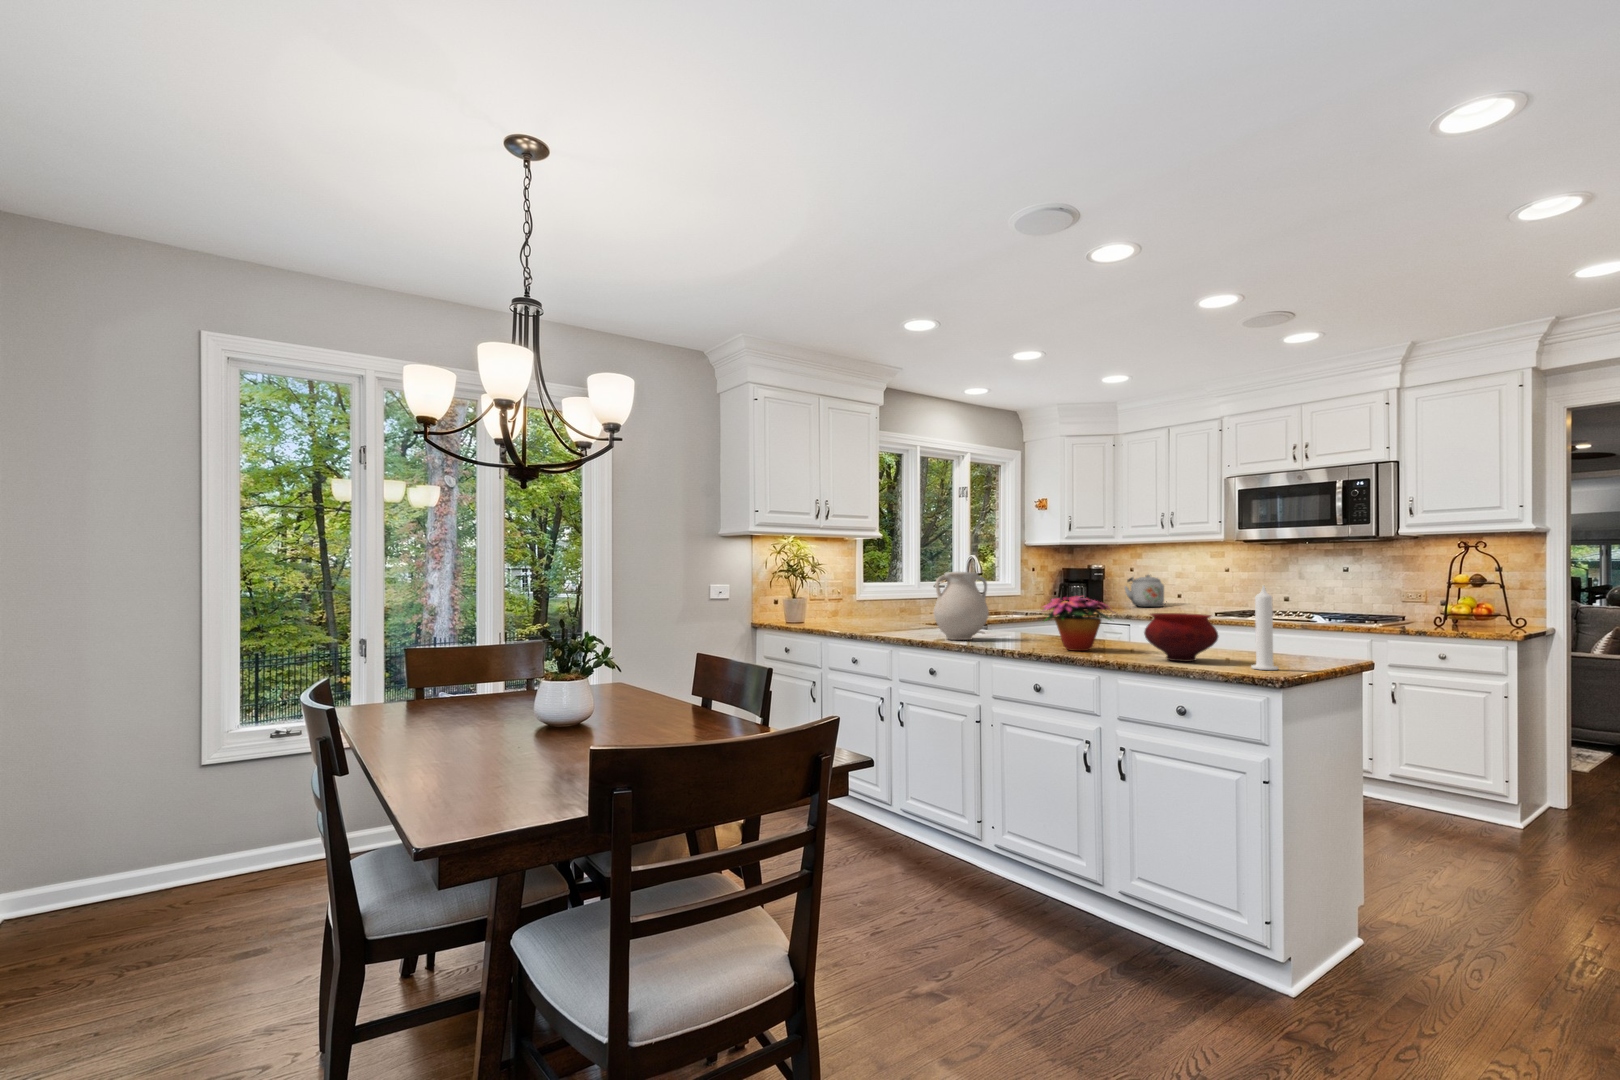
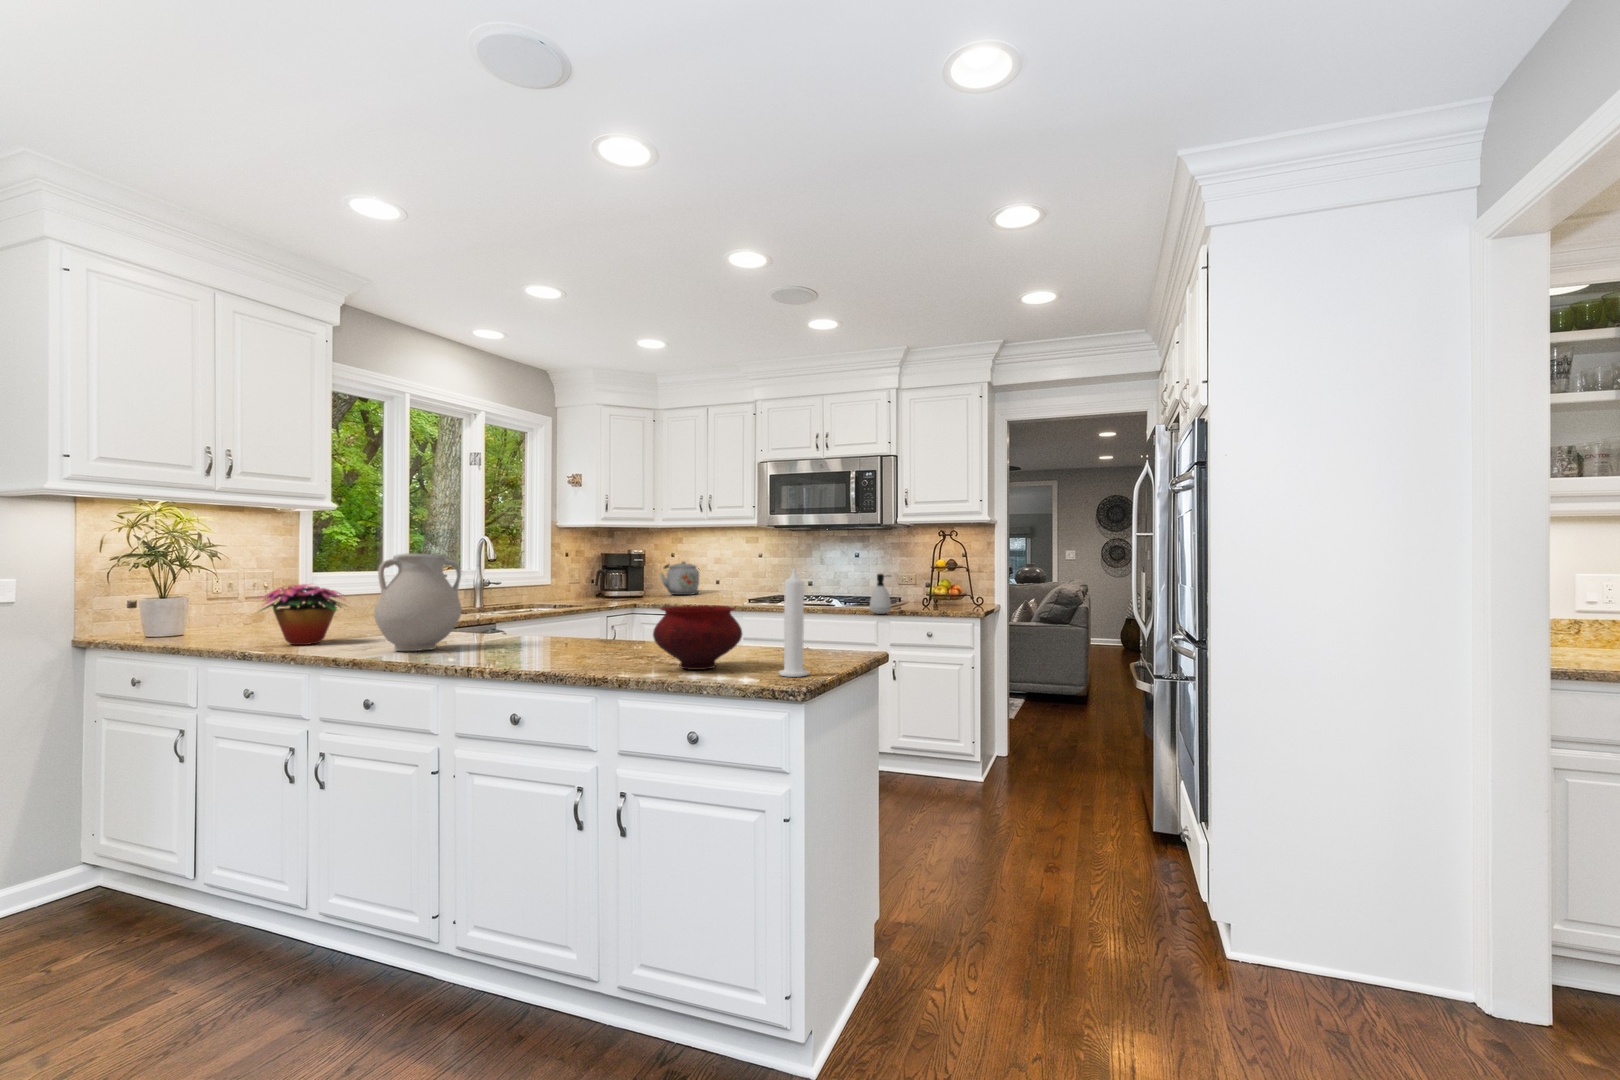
soap dispenser: none [1361,590,1389,632] -> present [870,574,891,614]
flower arrangement: present [1044,596,1111,651] -> present [262,584,342,645]

